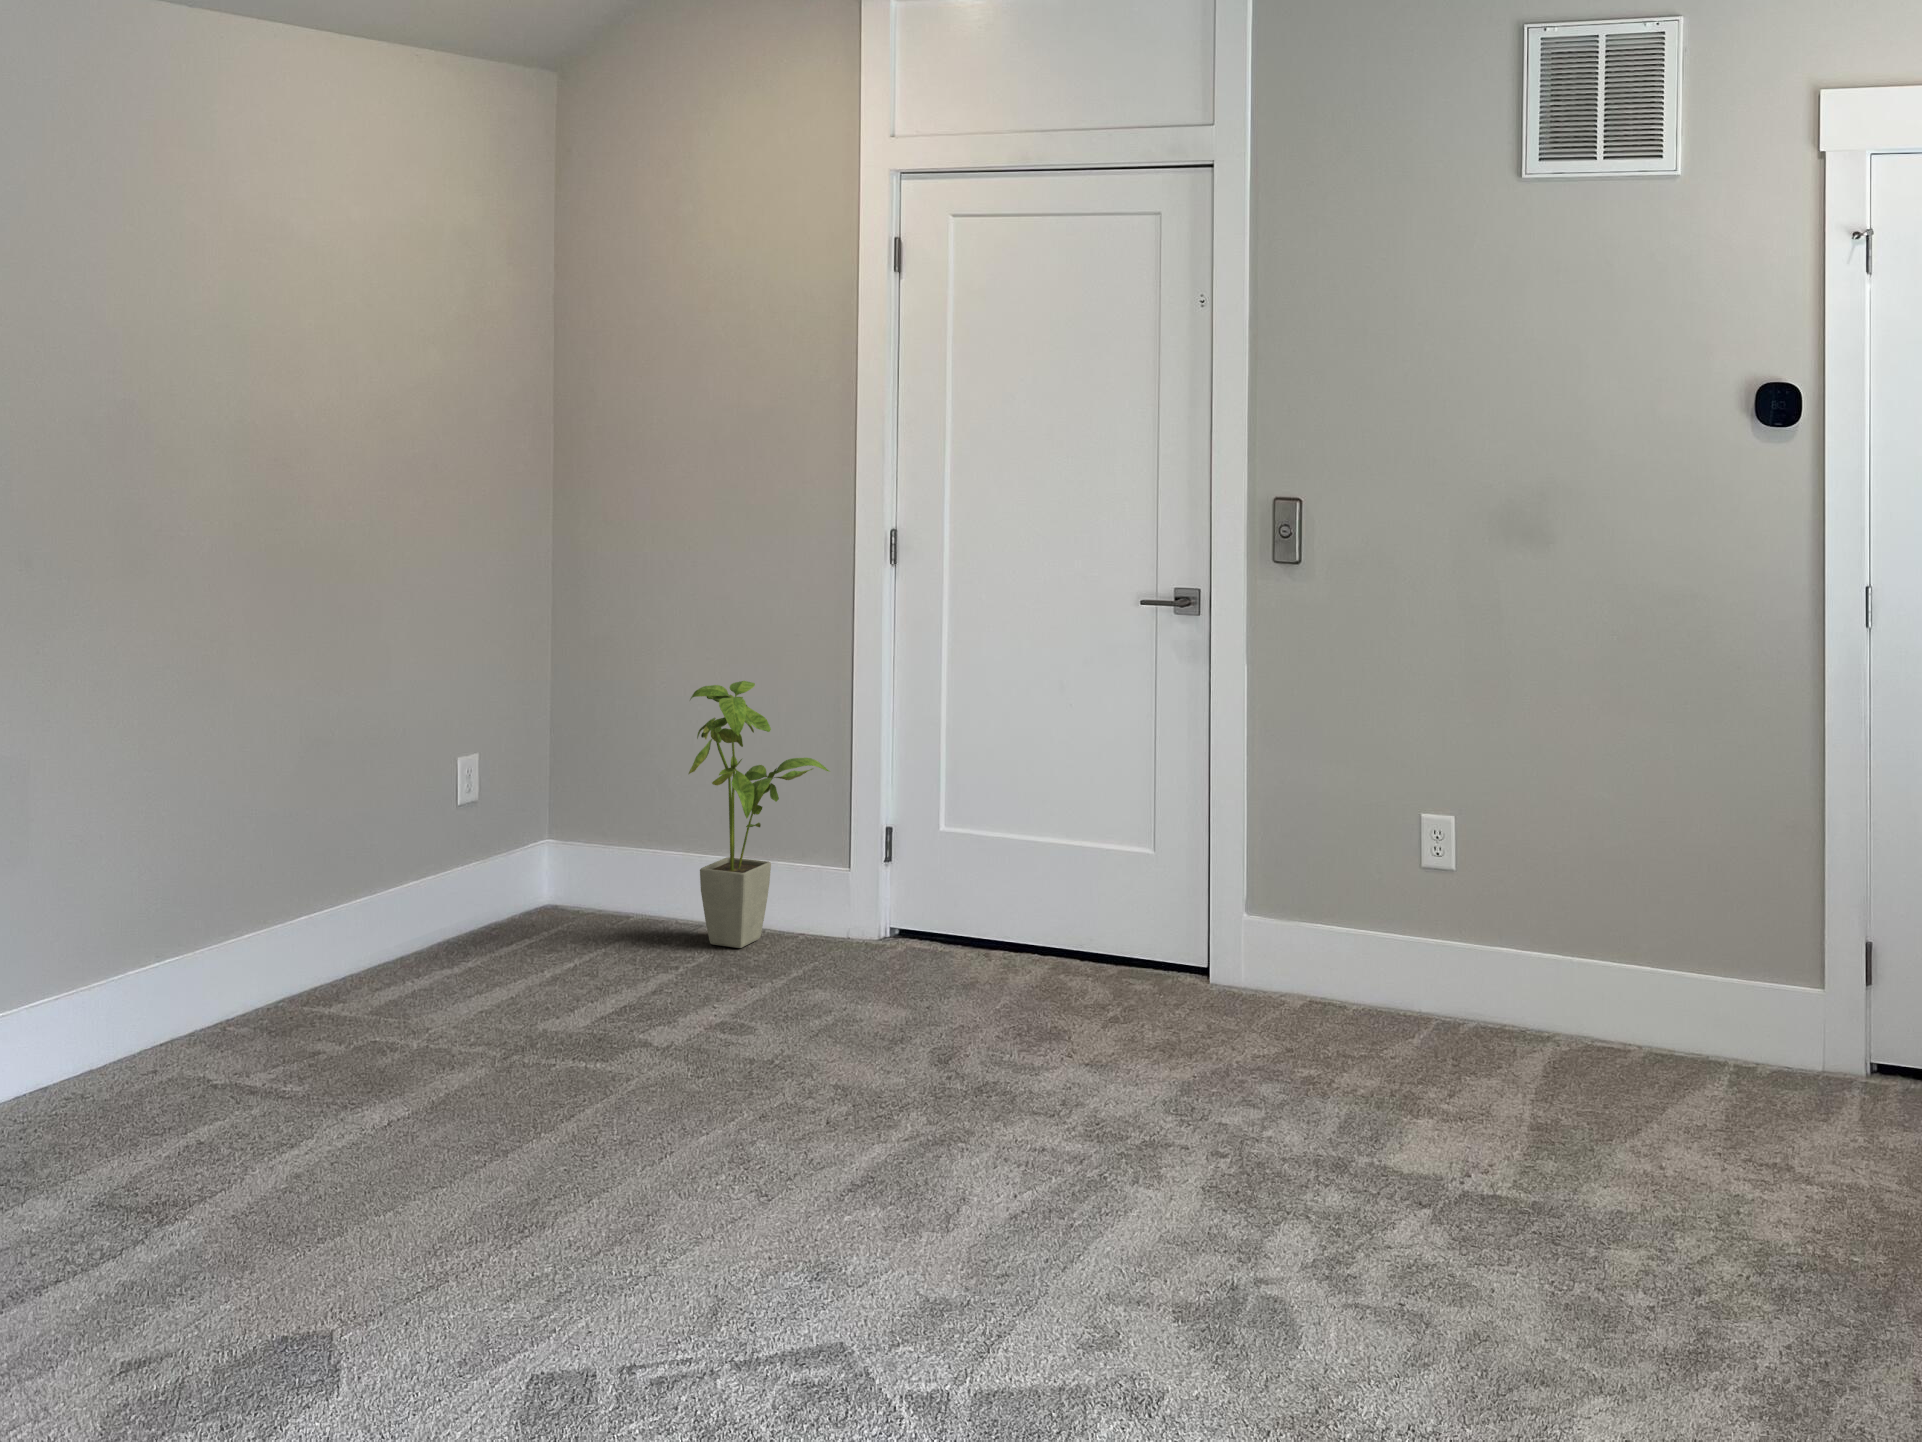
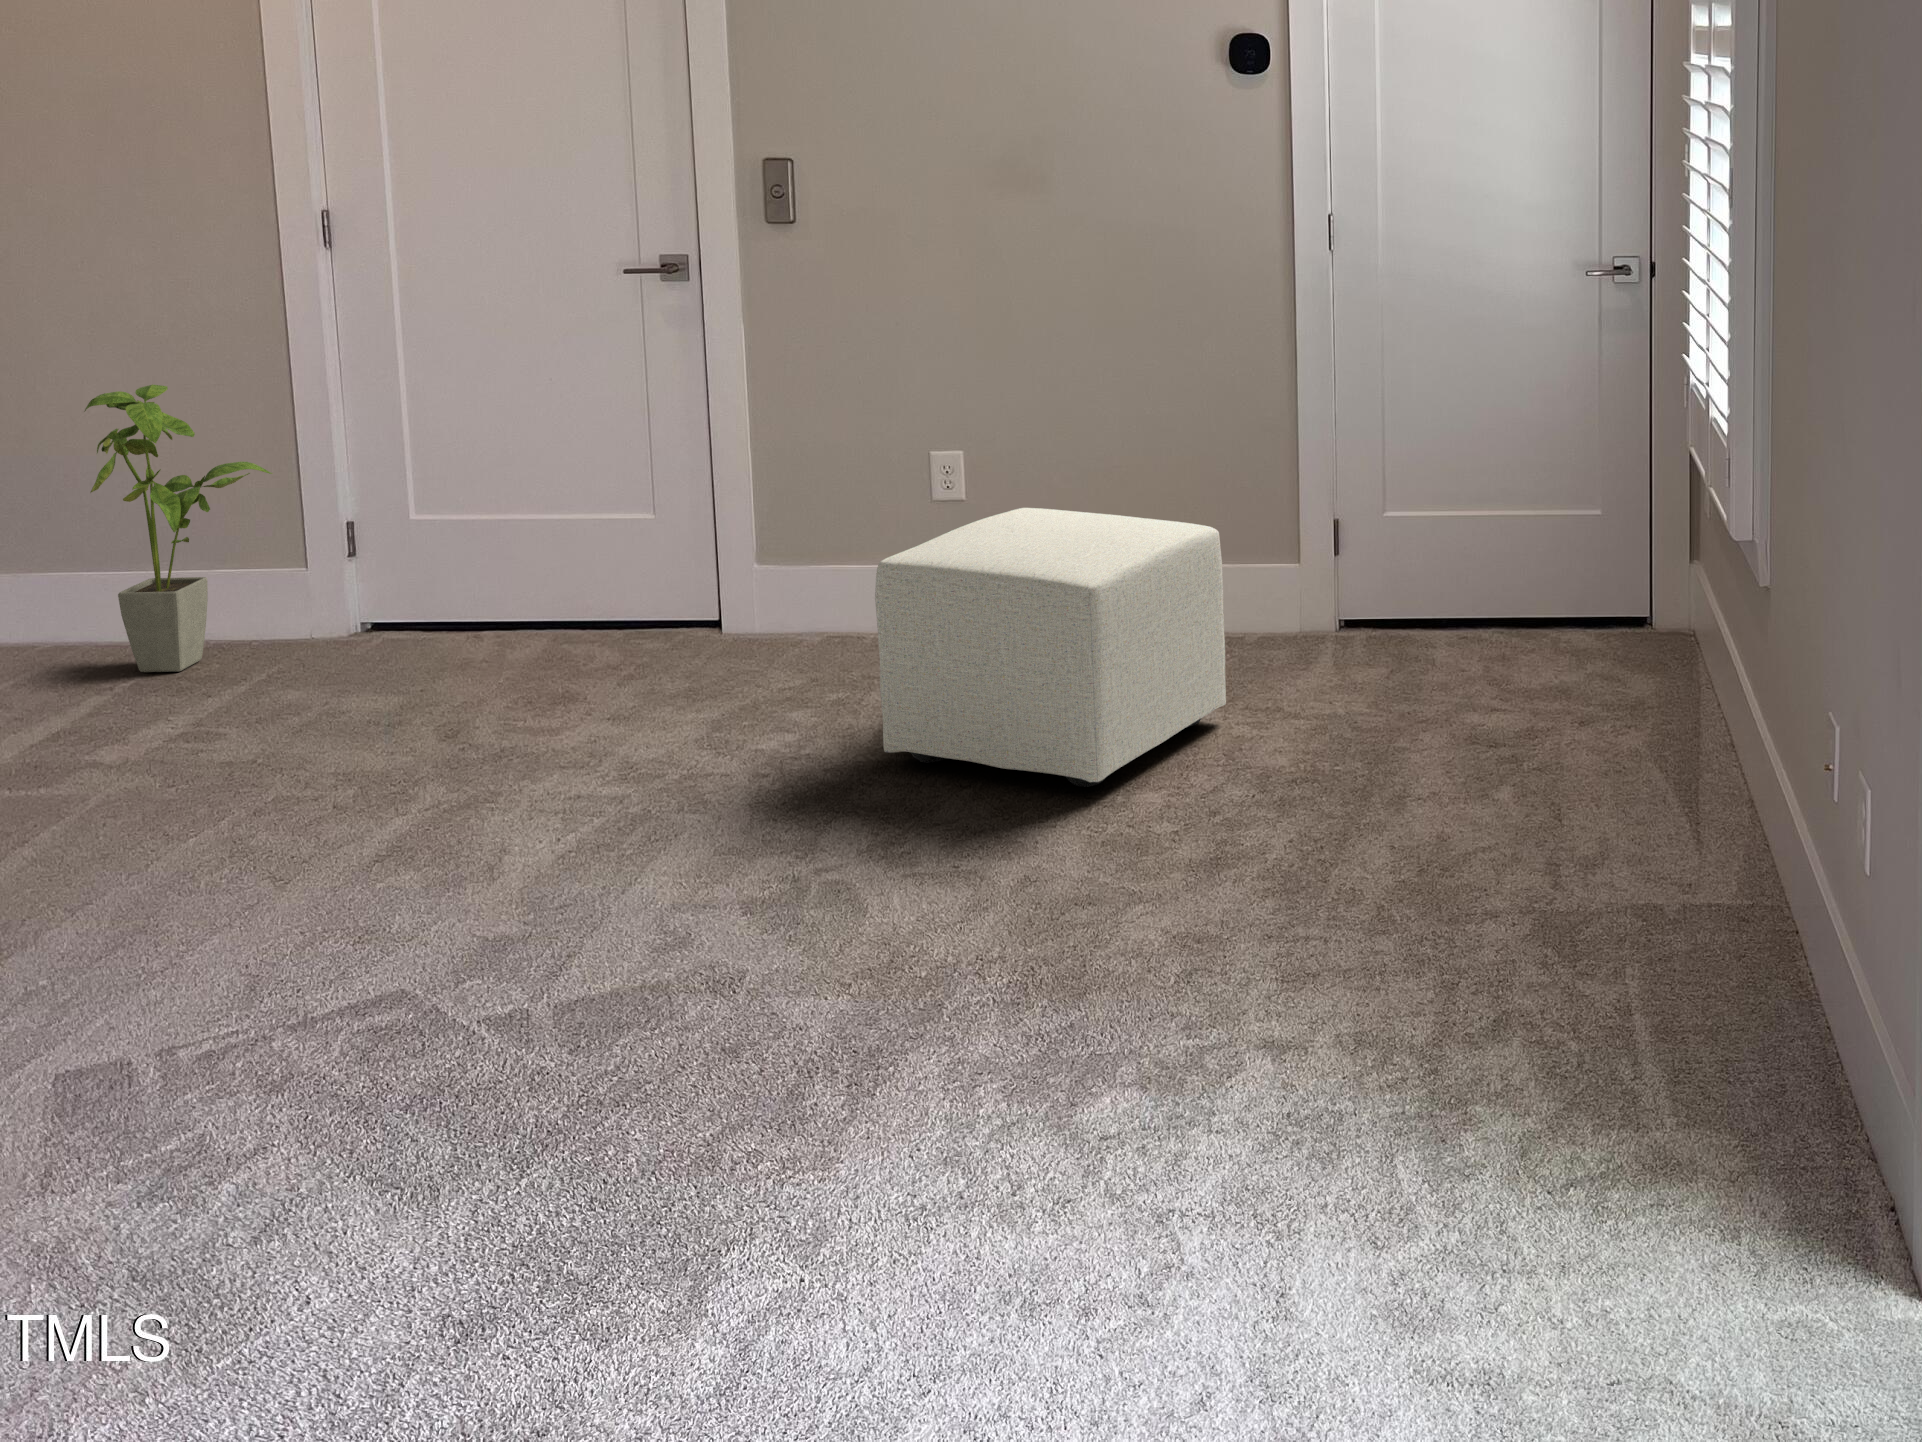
ottoman: none [1342,891,1724,1231] -> present [875,508,1226,787]

